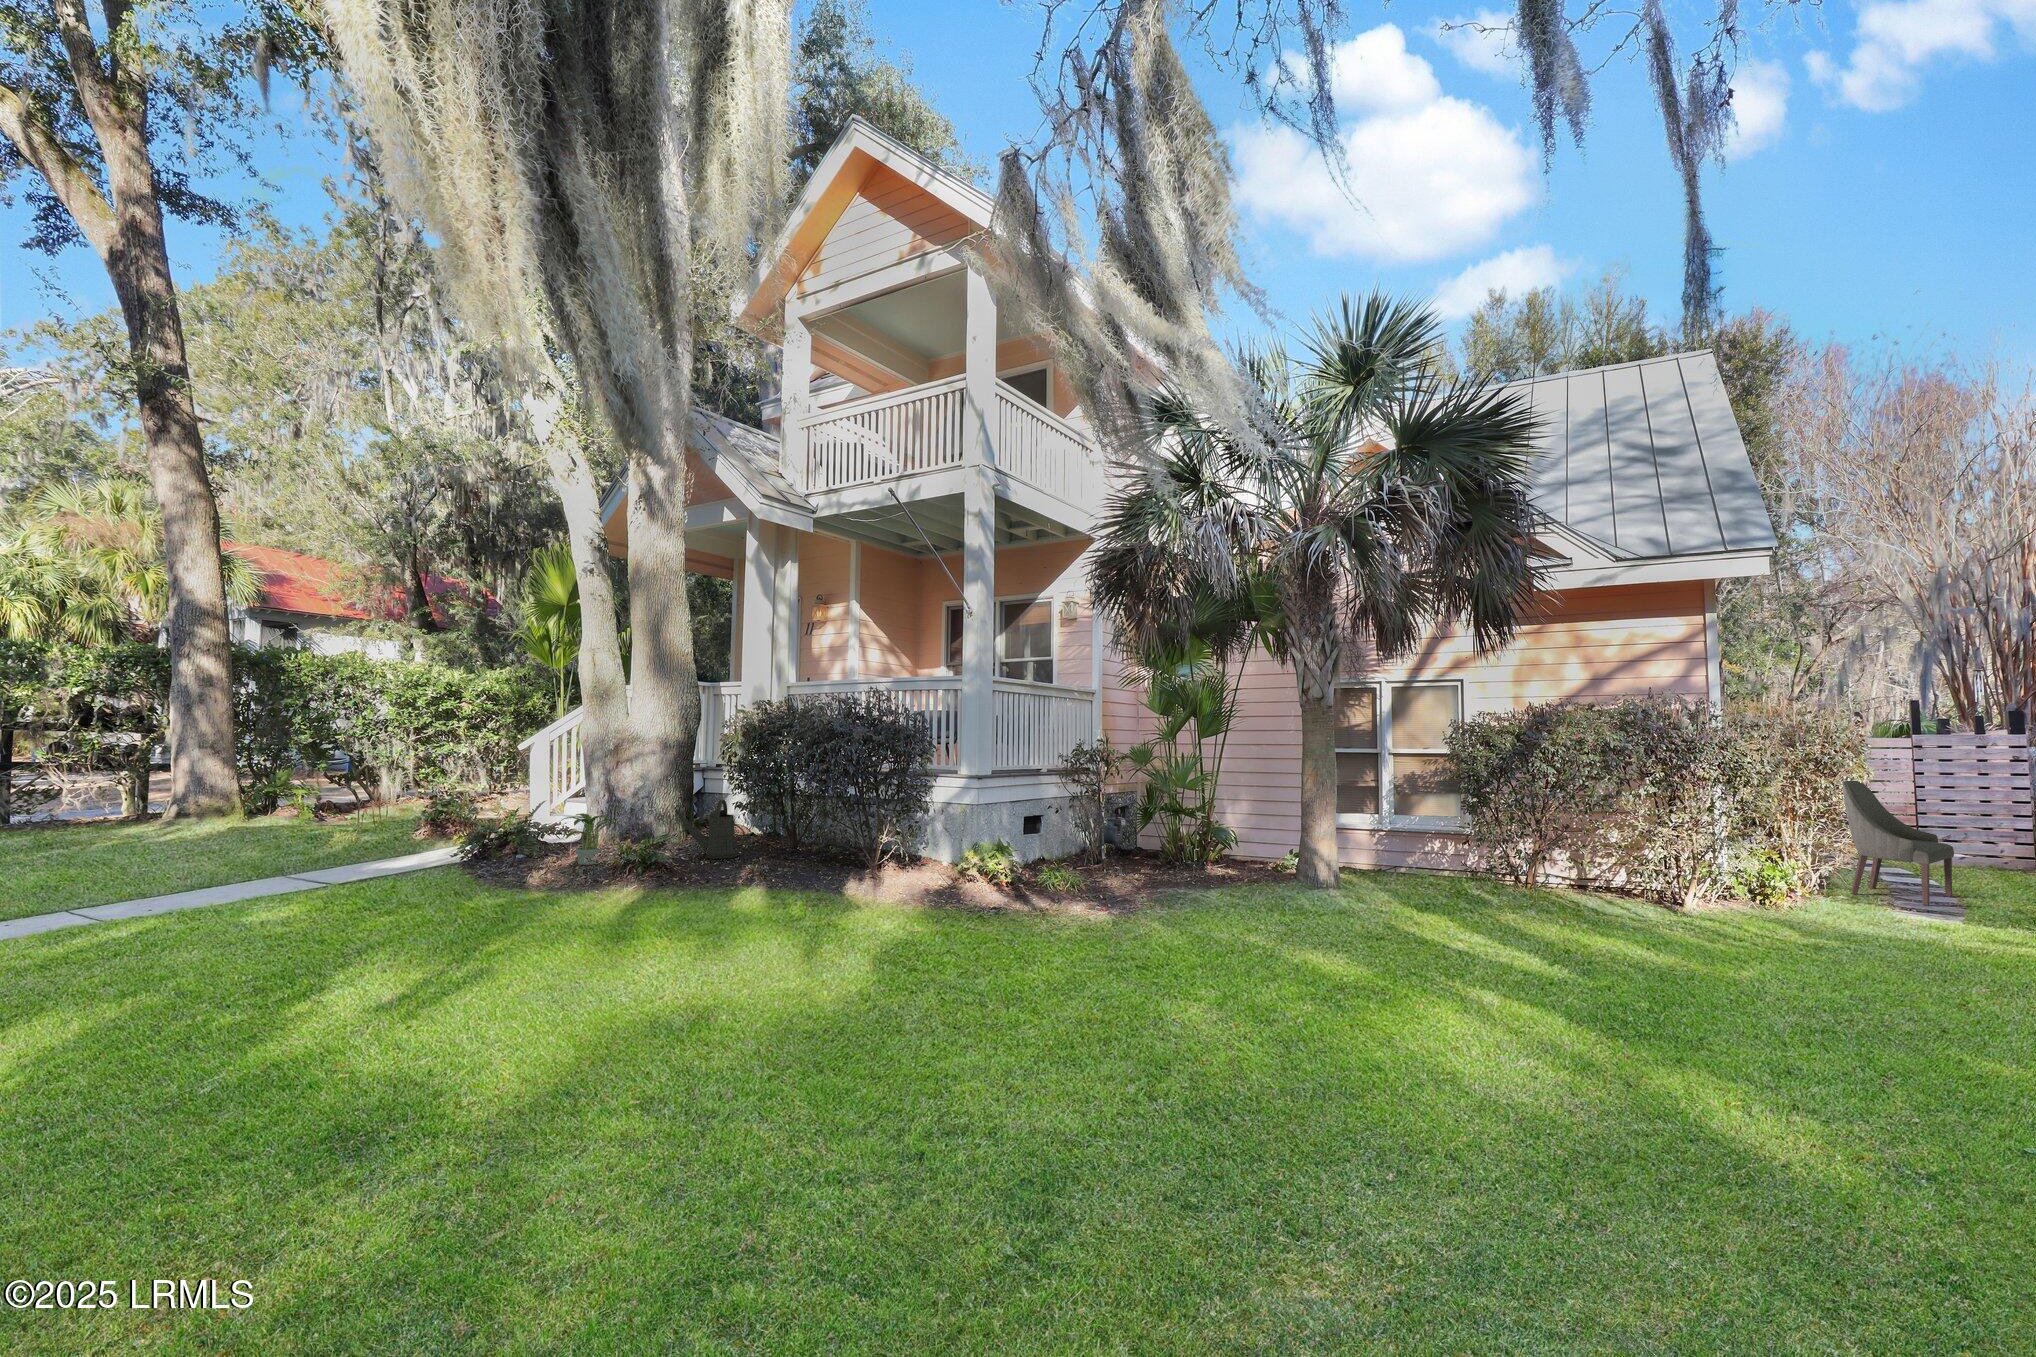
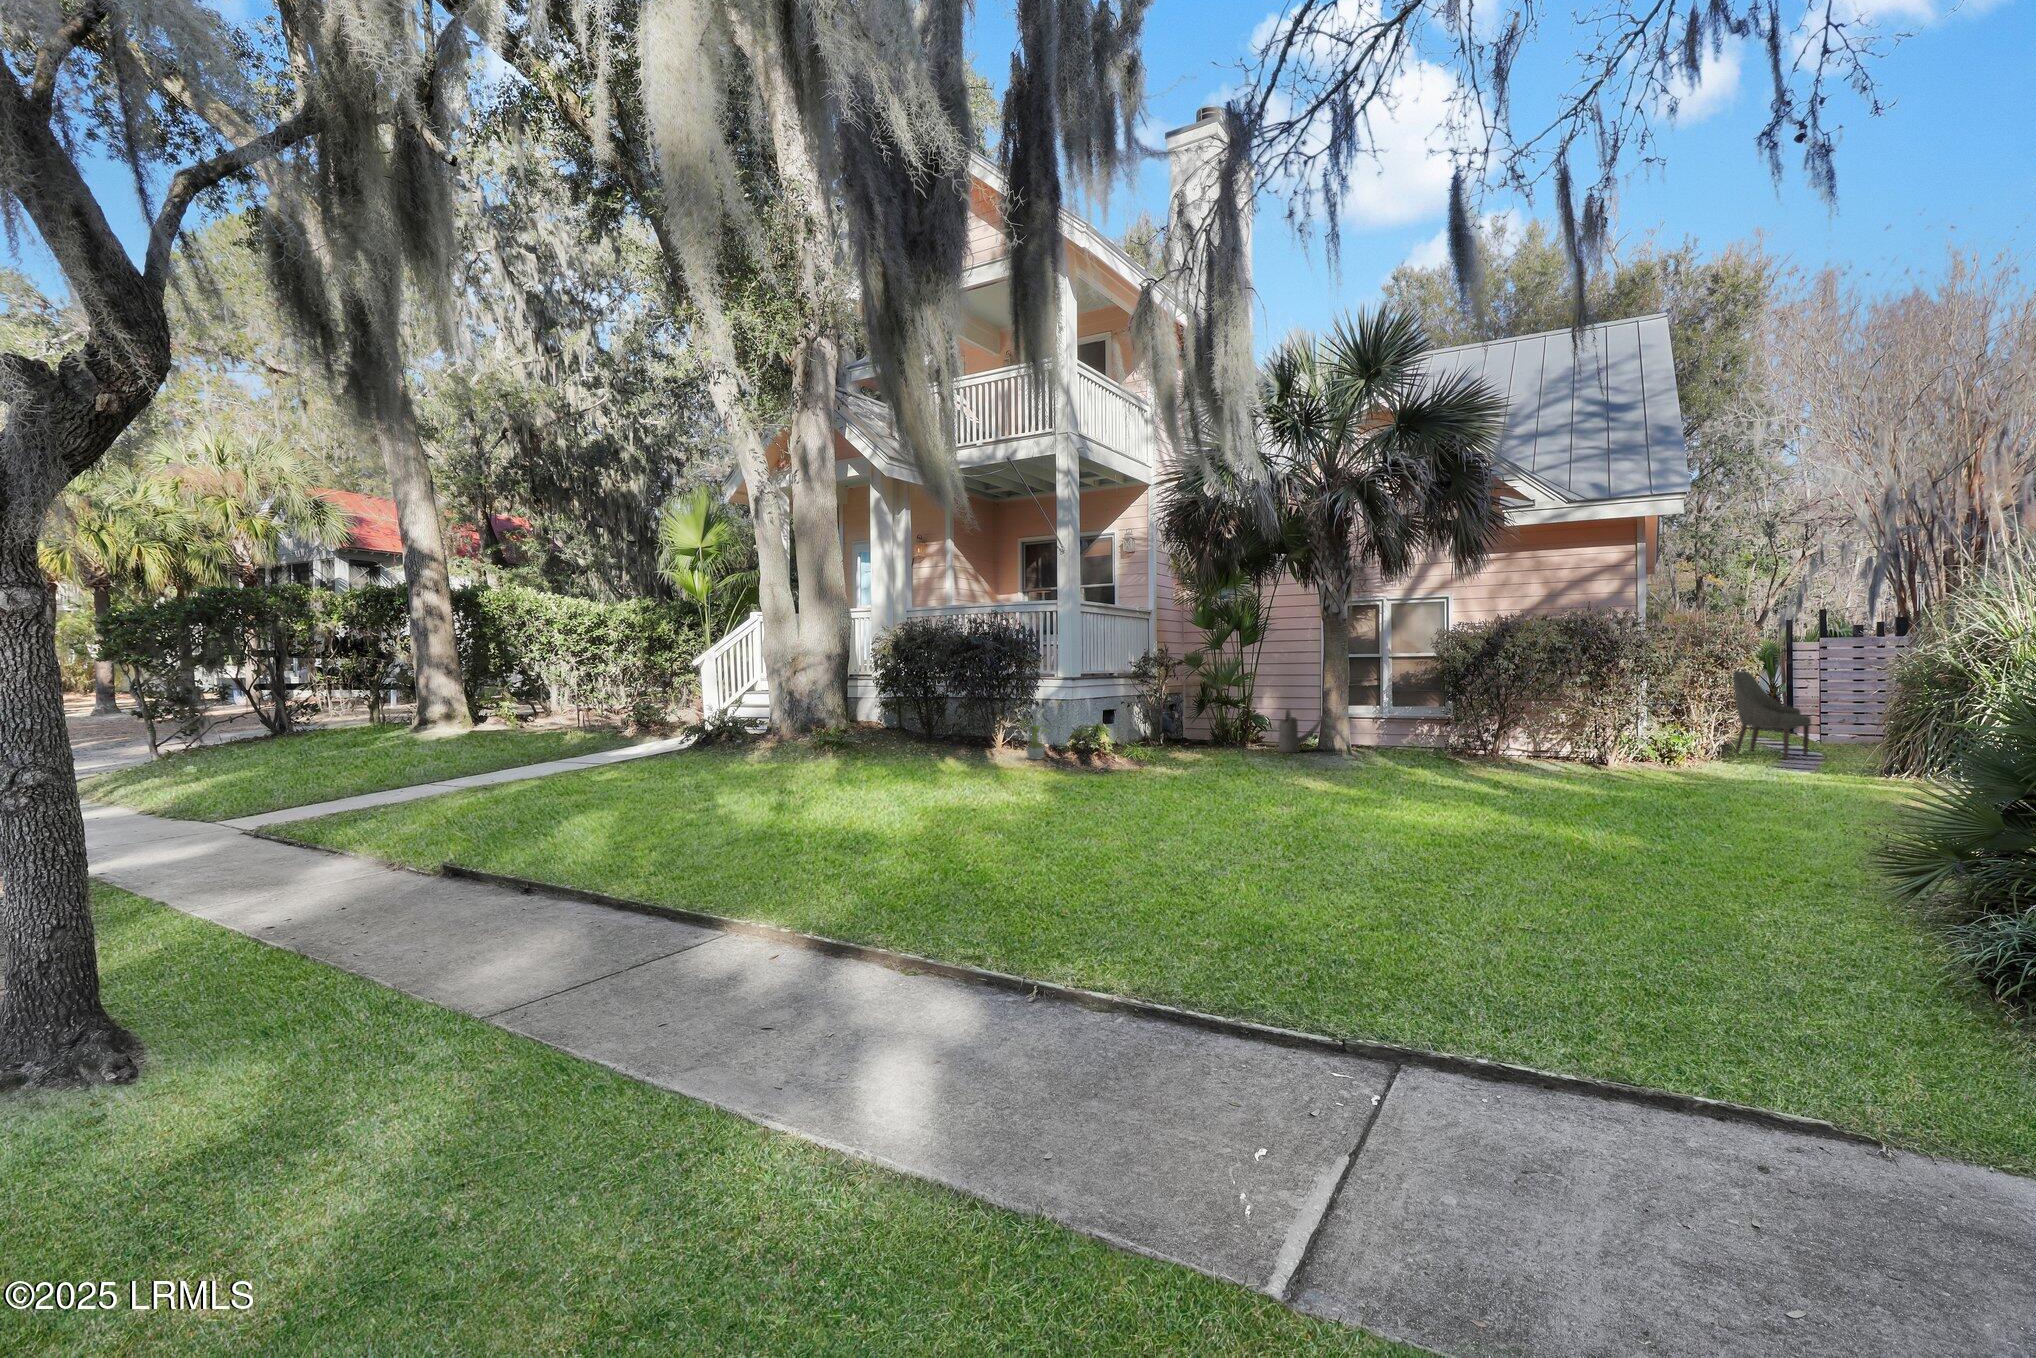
watering can: present [675,800,745,859] -> present [1271,709,1324,753]
potted plant: present [562,813,620,865] -> present [1021,723,1048,760]

